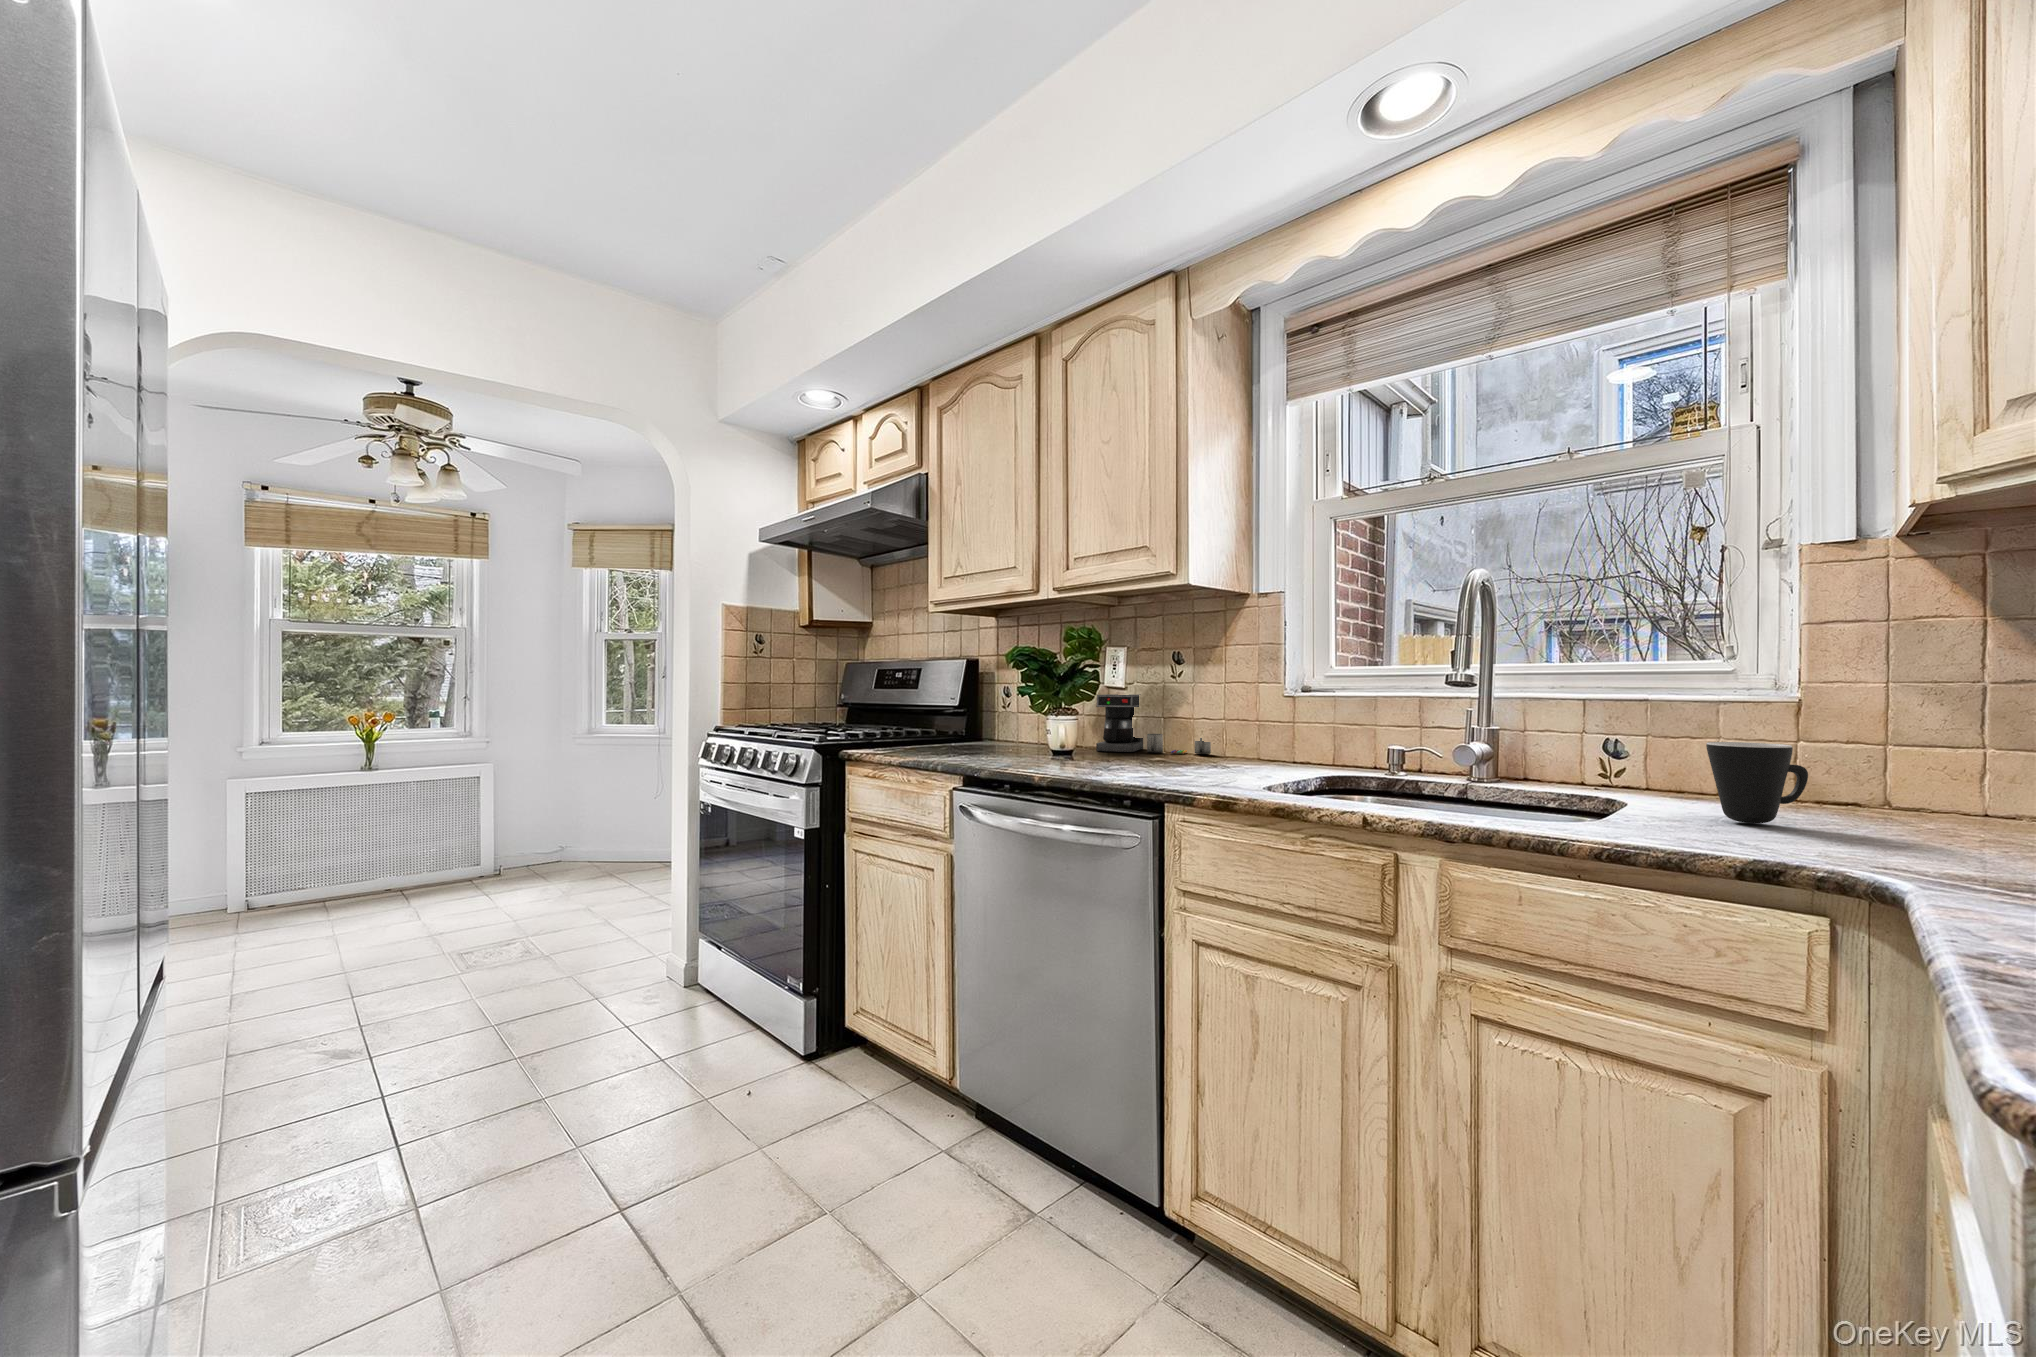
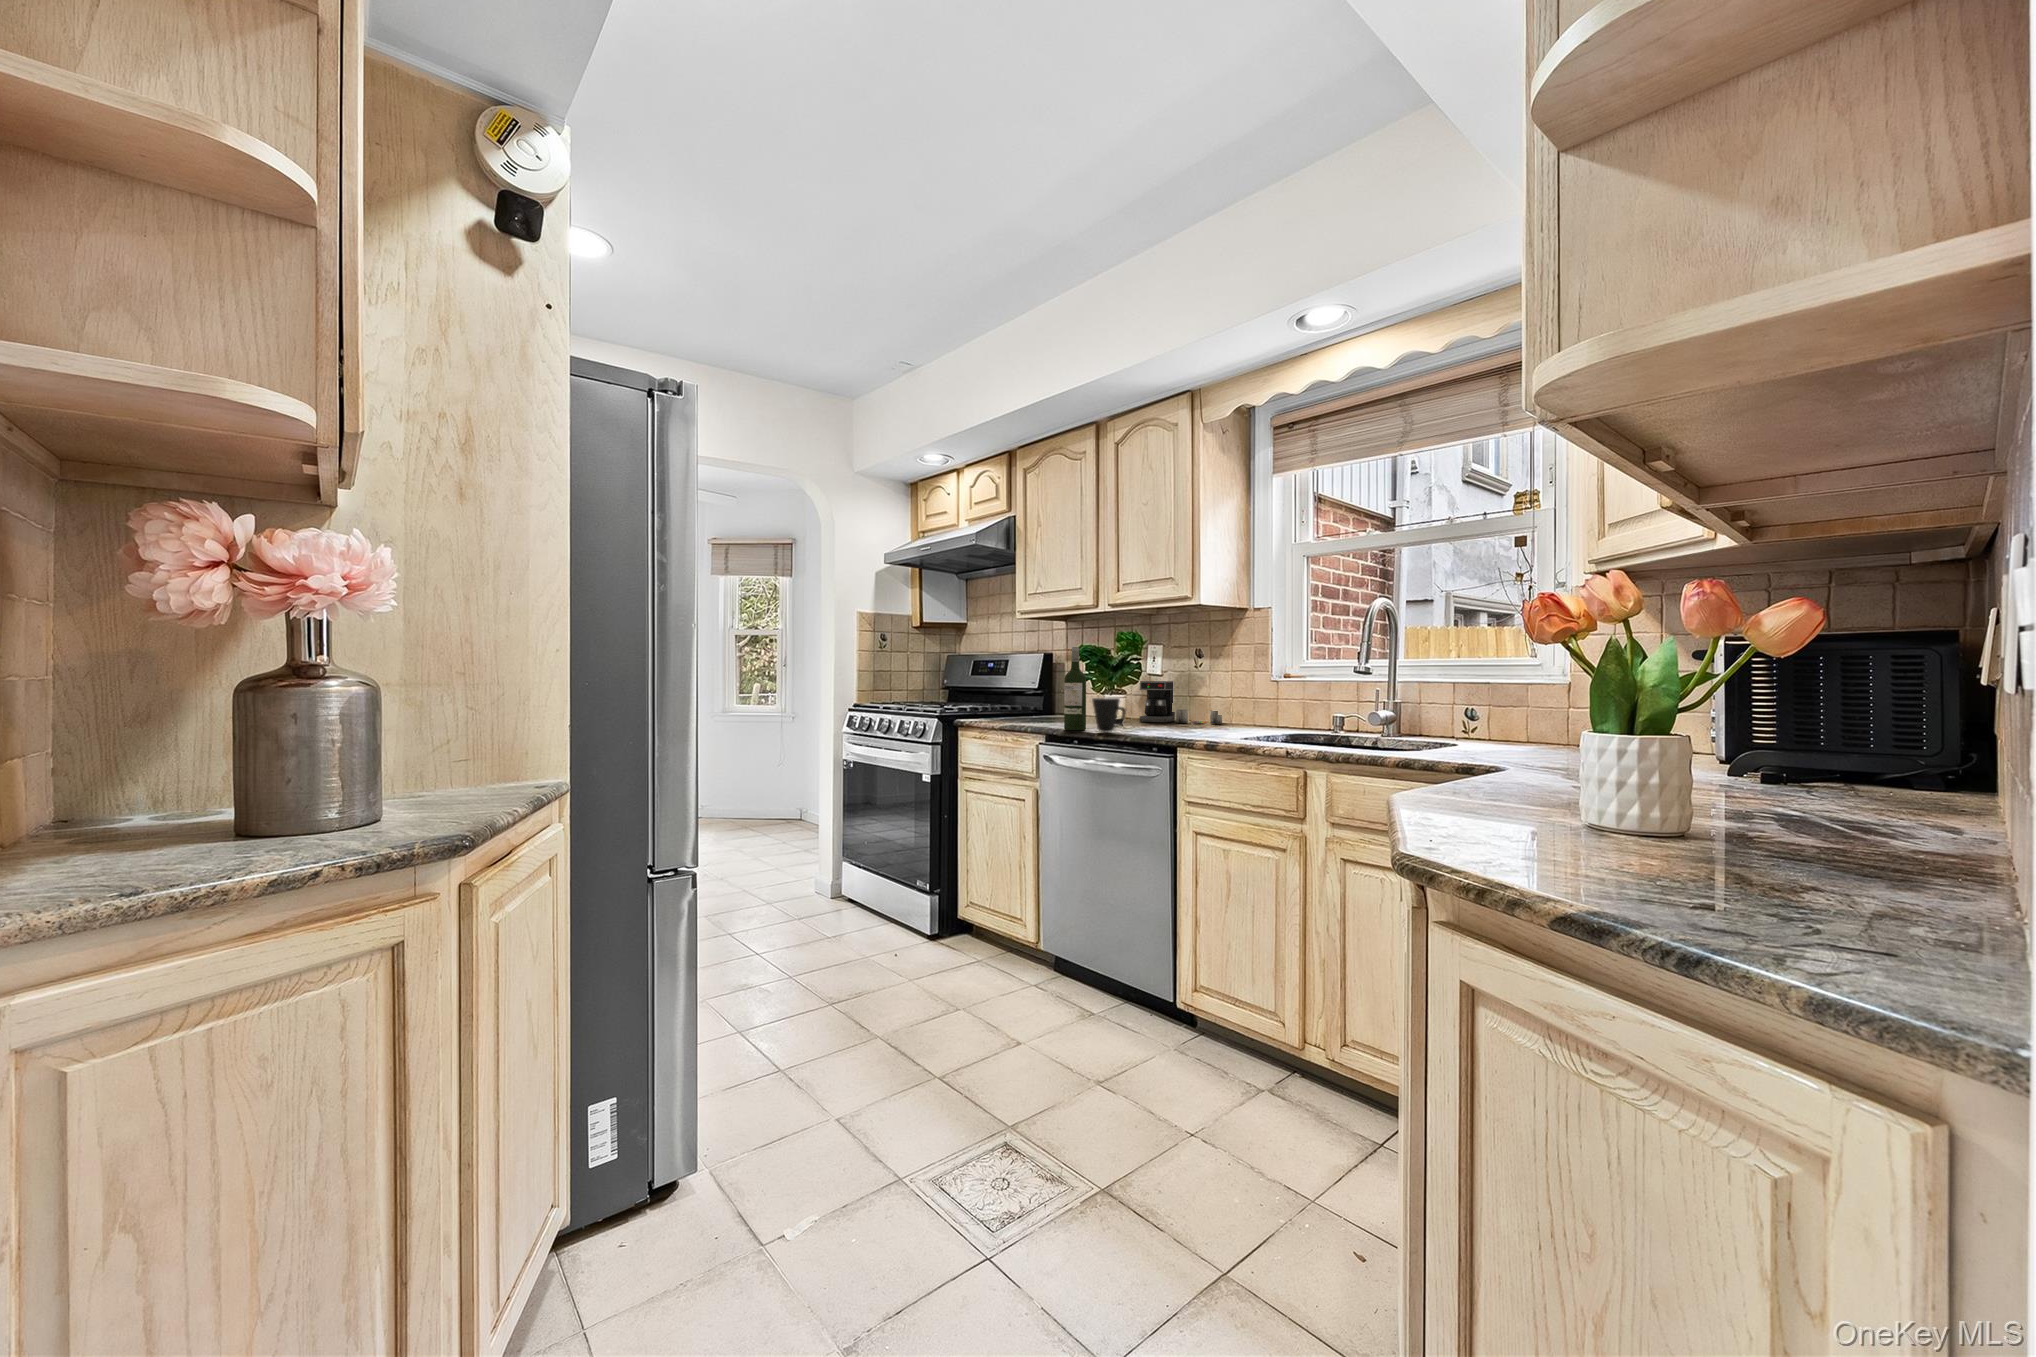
wine bottle: none [989,645,1021,771] -> present [1064,647,1086,730]
mug: present [1706,742,1808,823] -> present [1092,697,1126,732]

